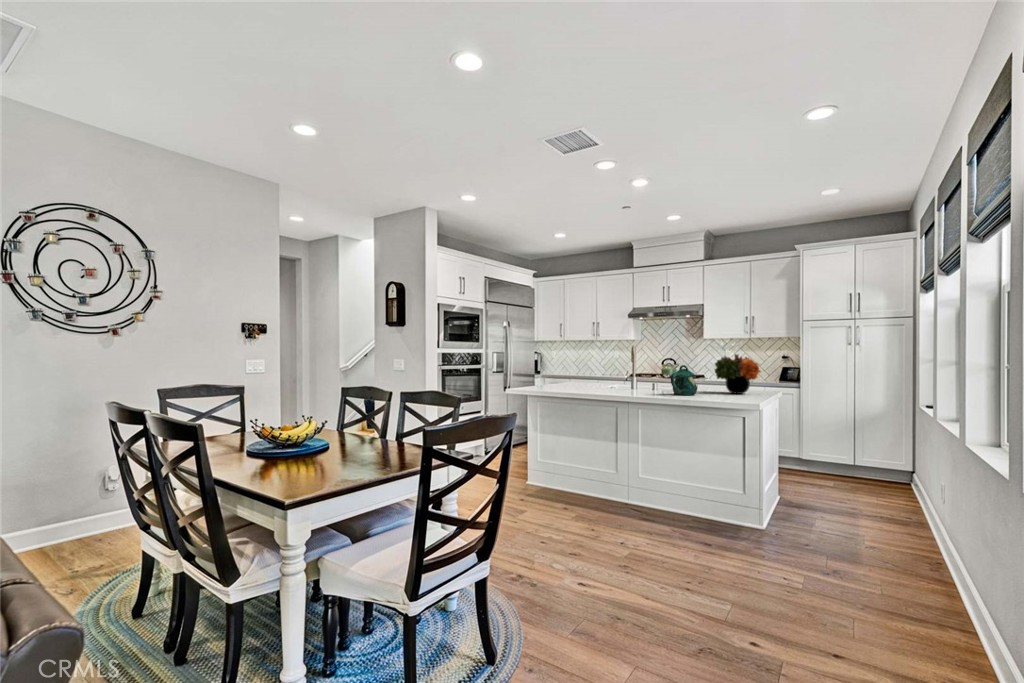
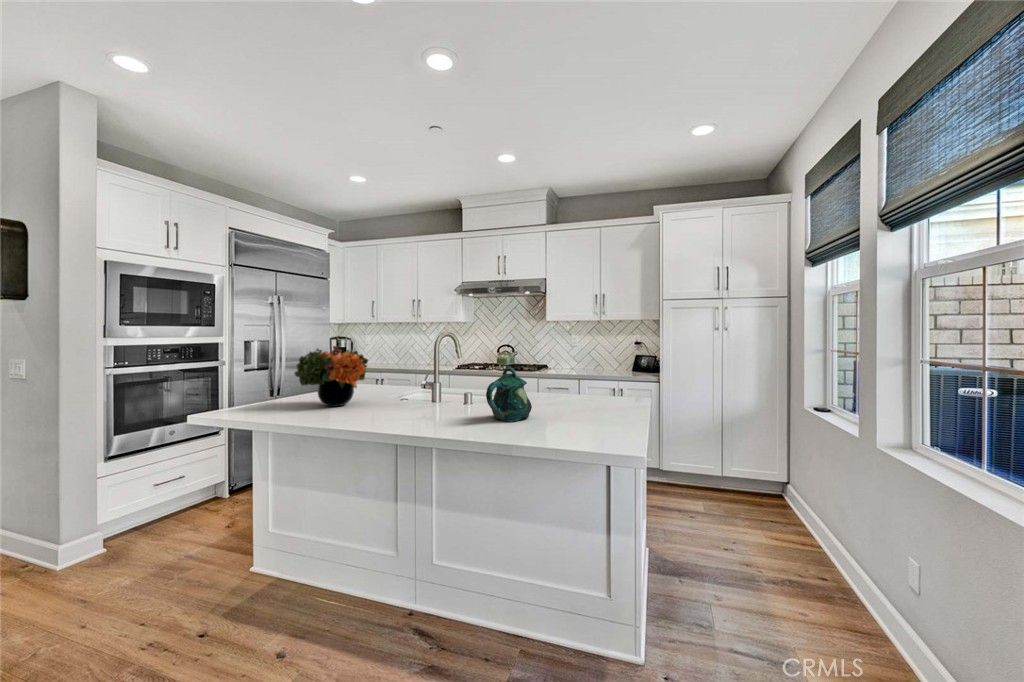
flower arrangement: present [715,354,761,394] -> present [295,346,368,406]

